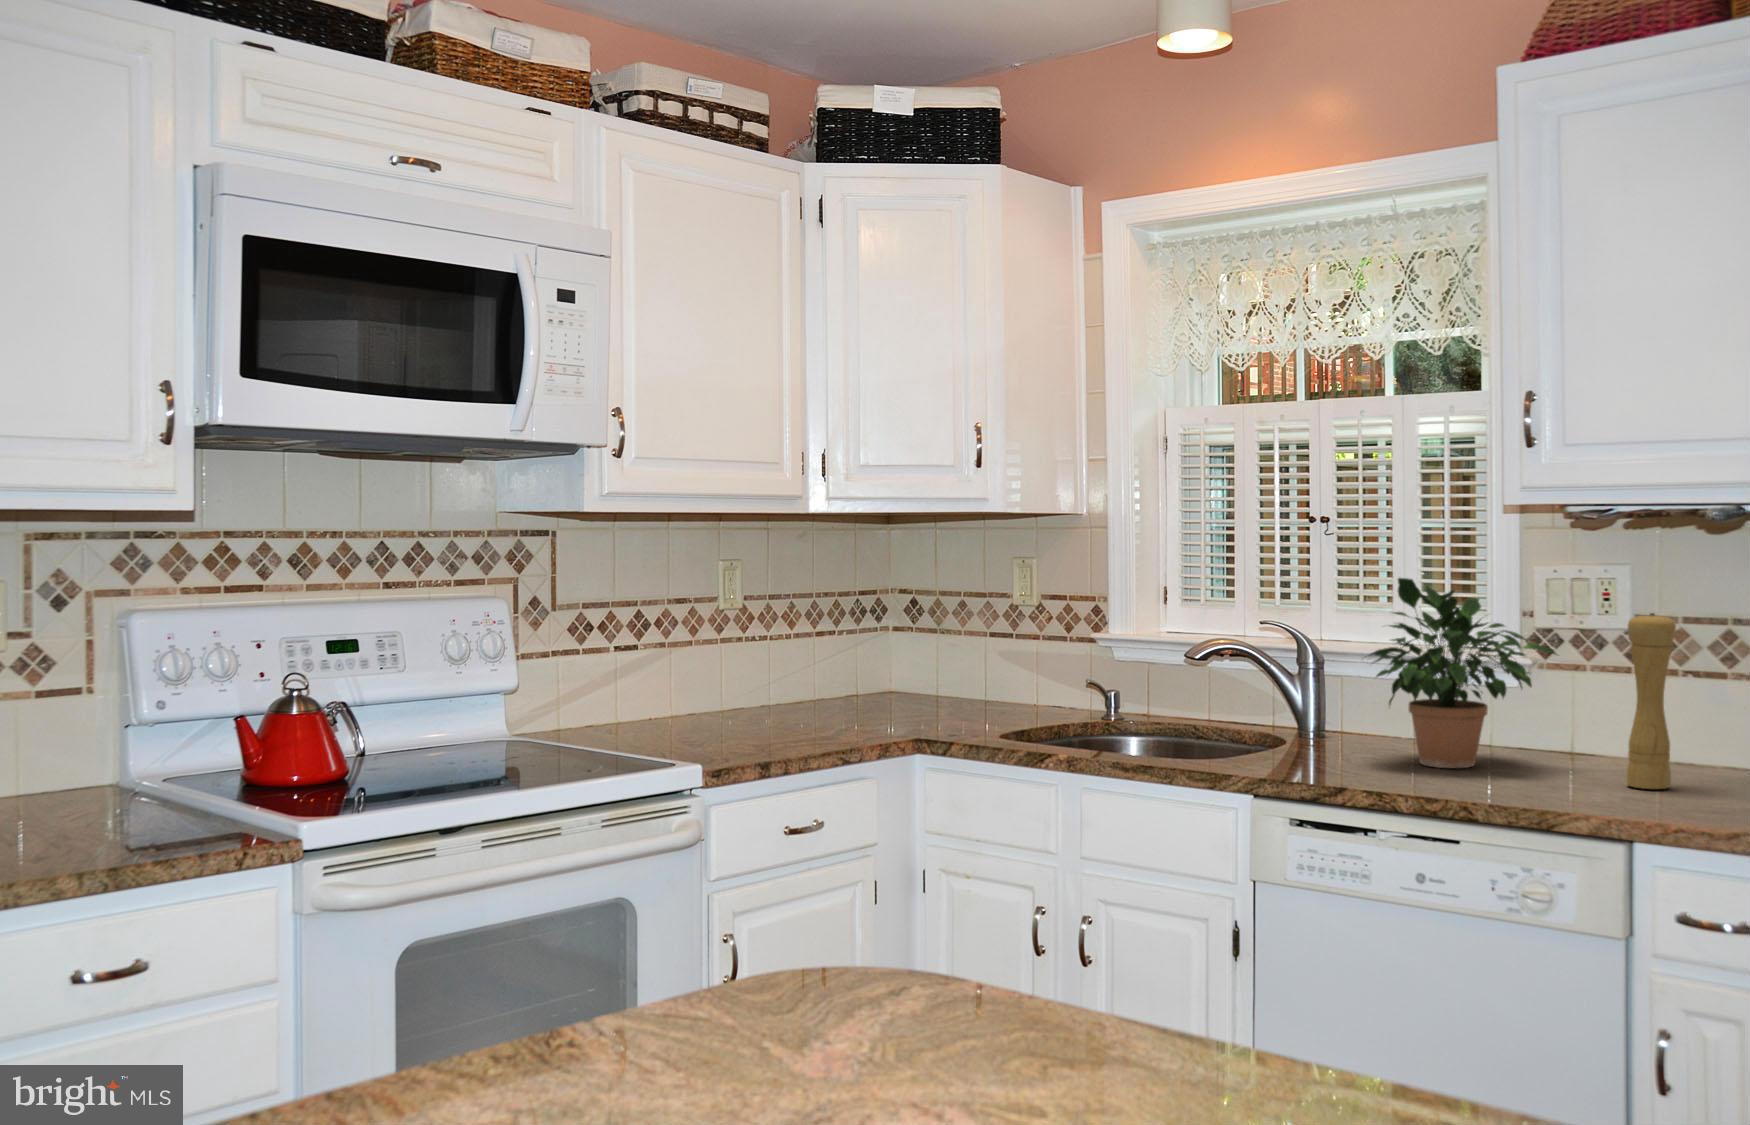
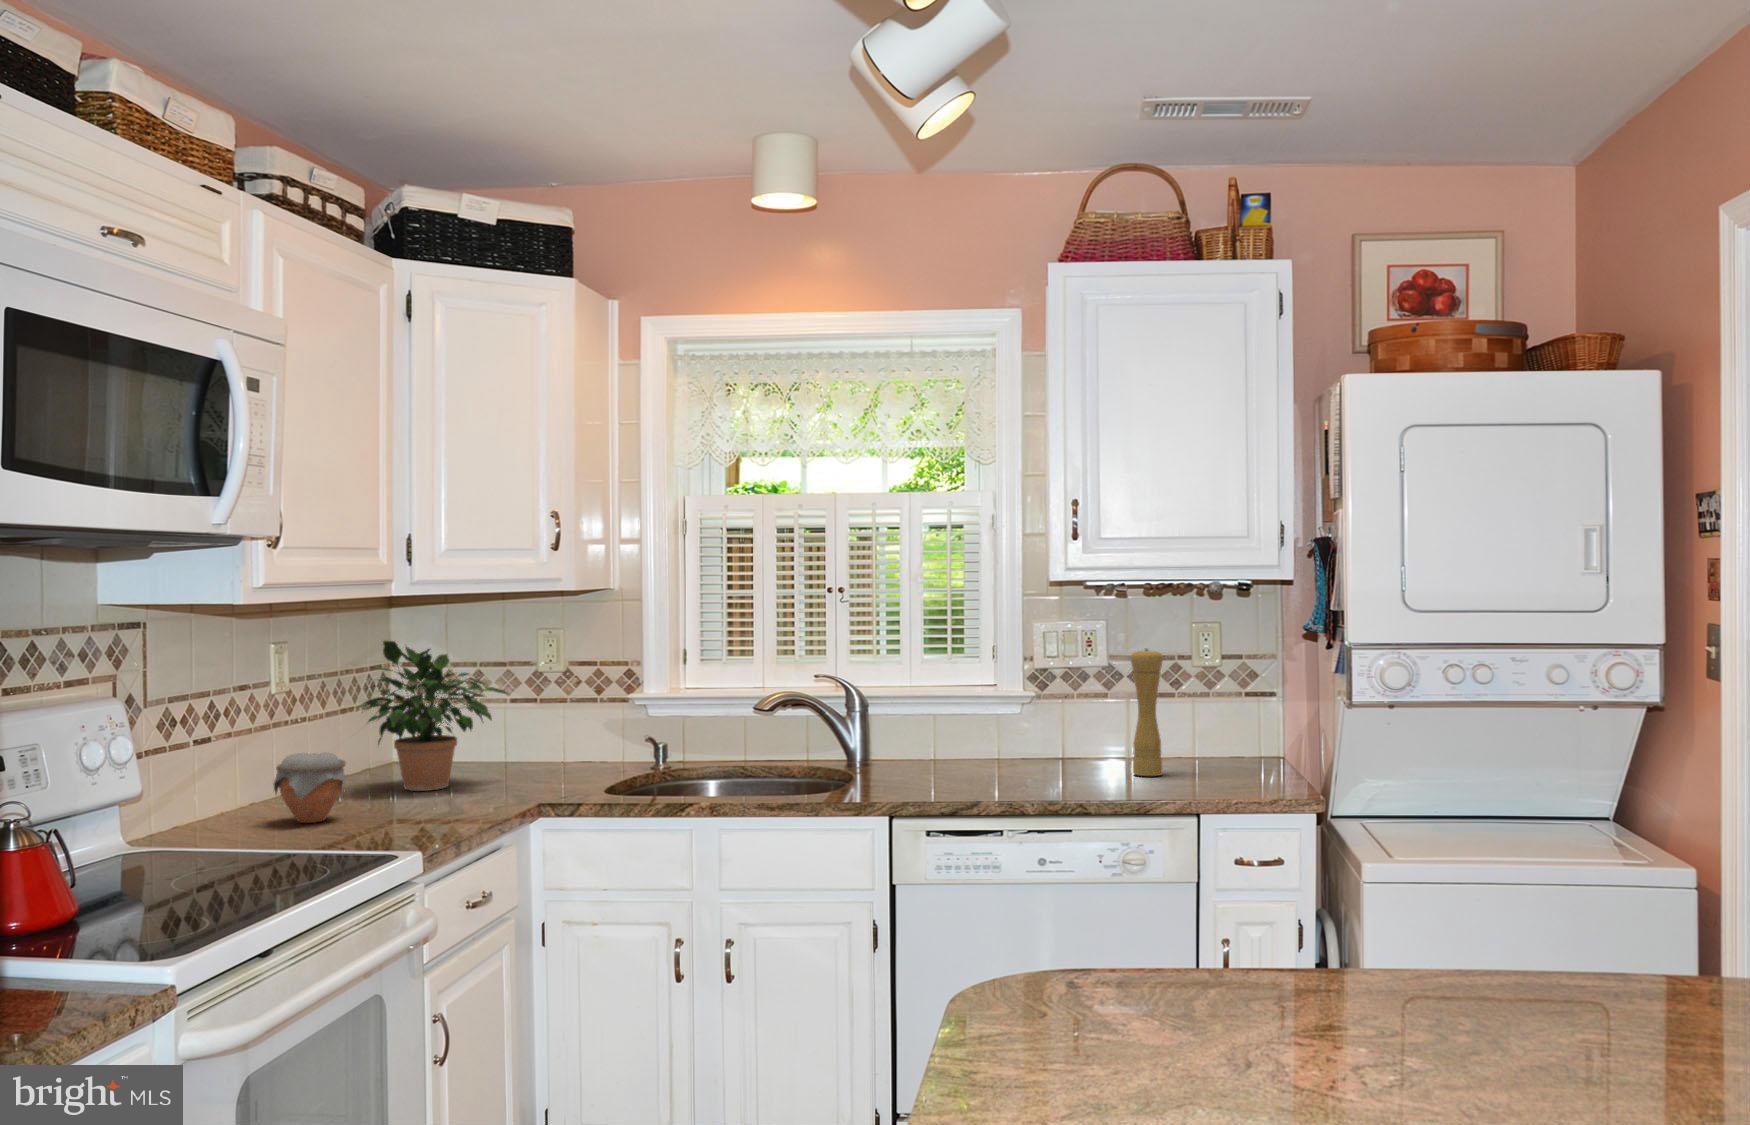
potted plant: present [1369,578,1558,768] -> present [362,641,507,791]
jar: none [662,665,730,732] -> present [274,753,346,823]

